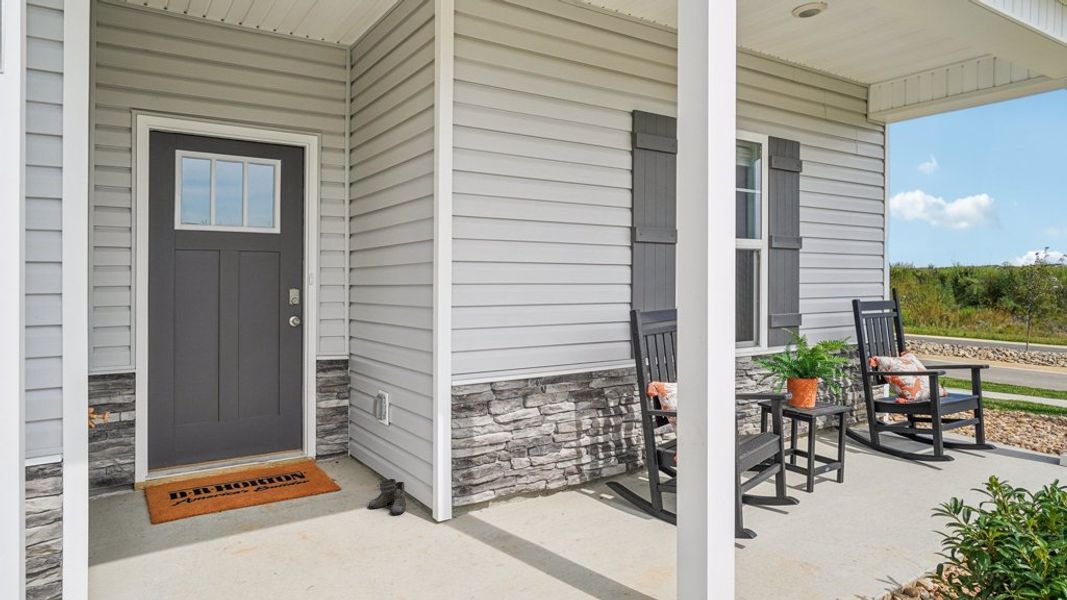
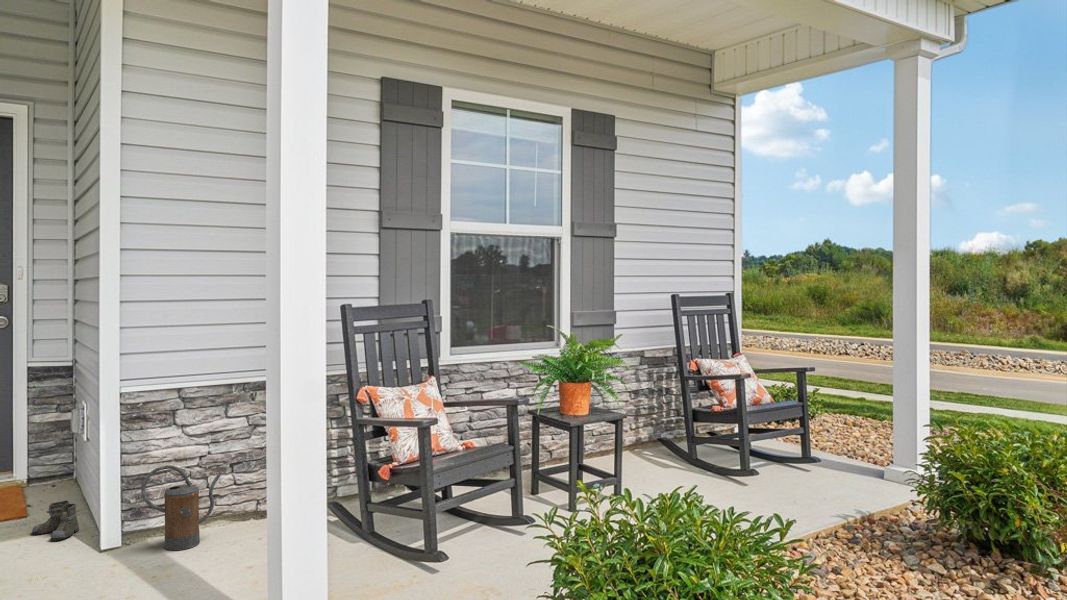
watering can: none [482,450,537,525] -> present [141,465,221,550]

